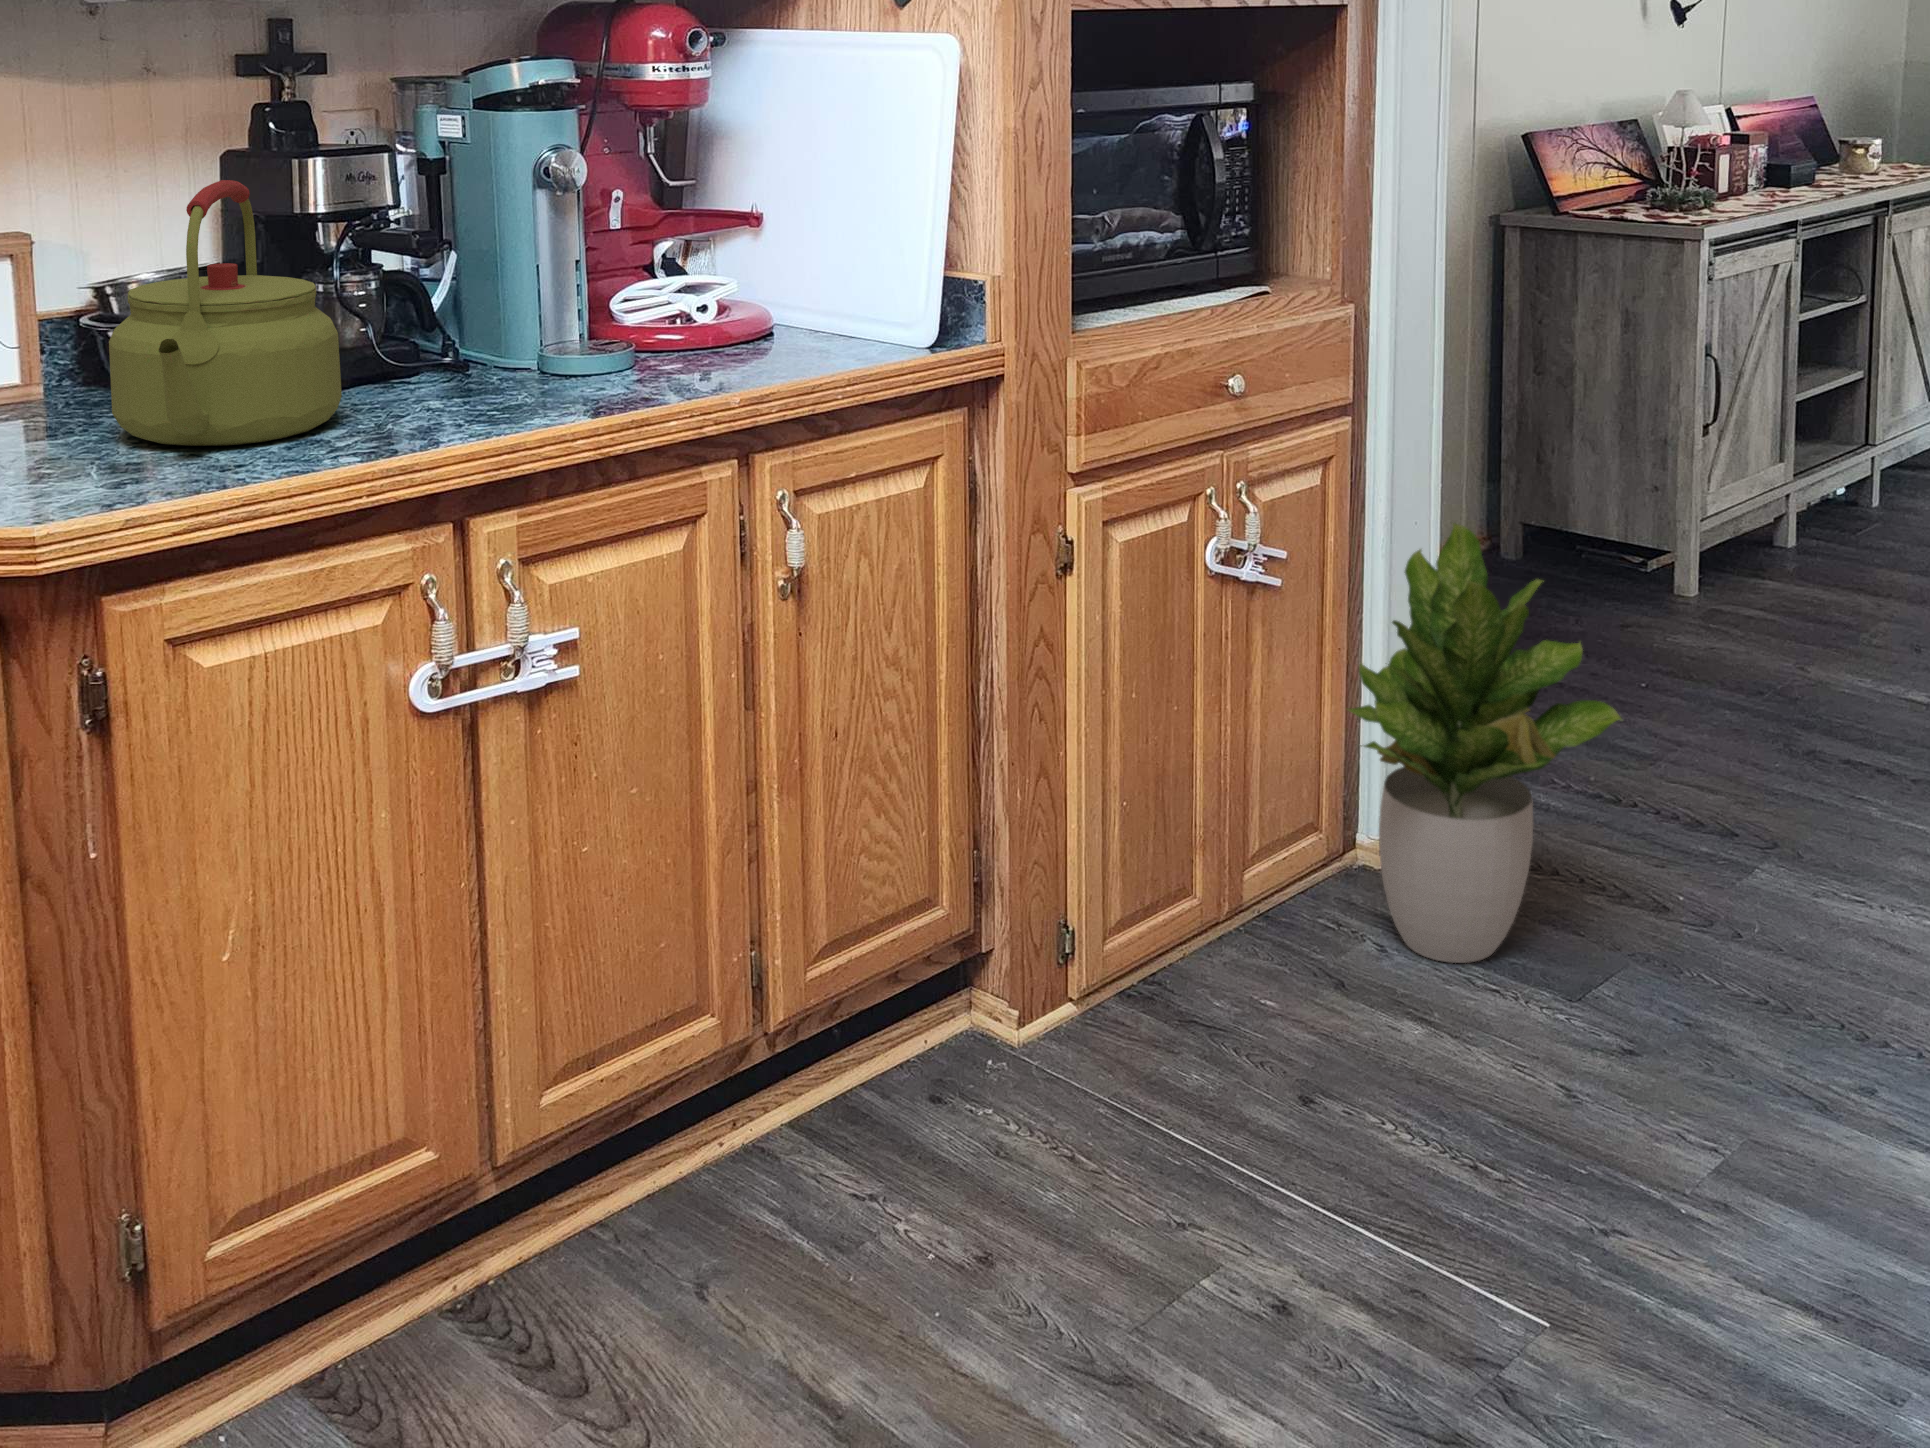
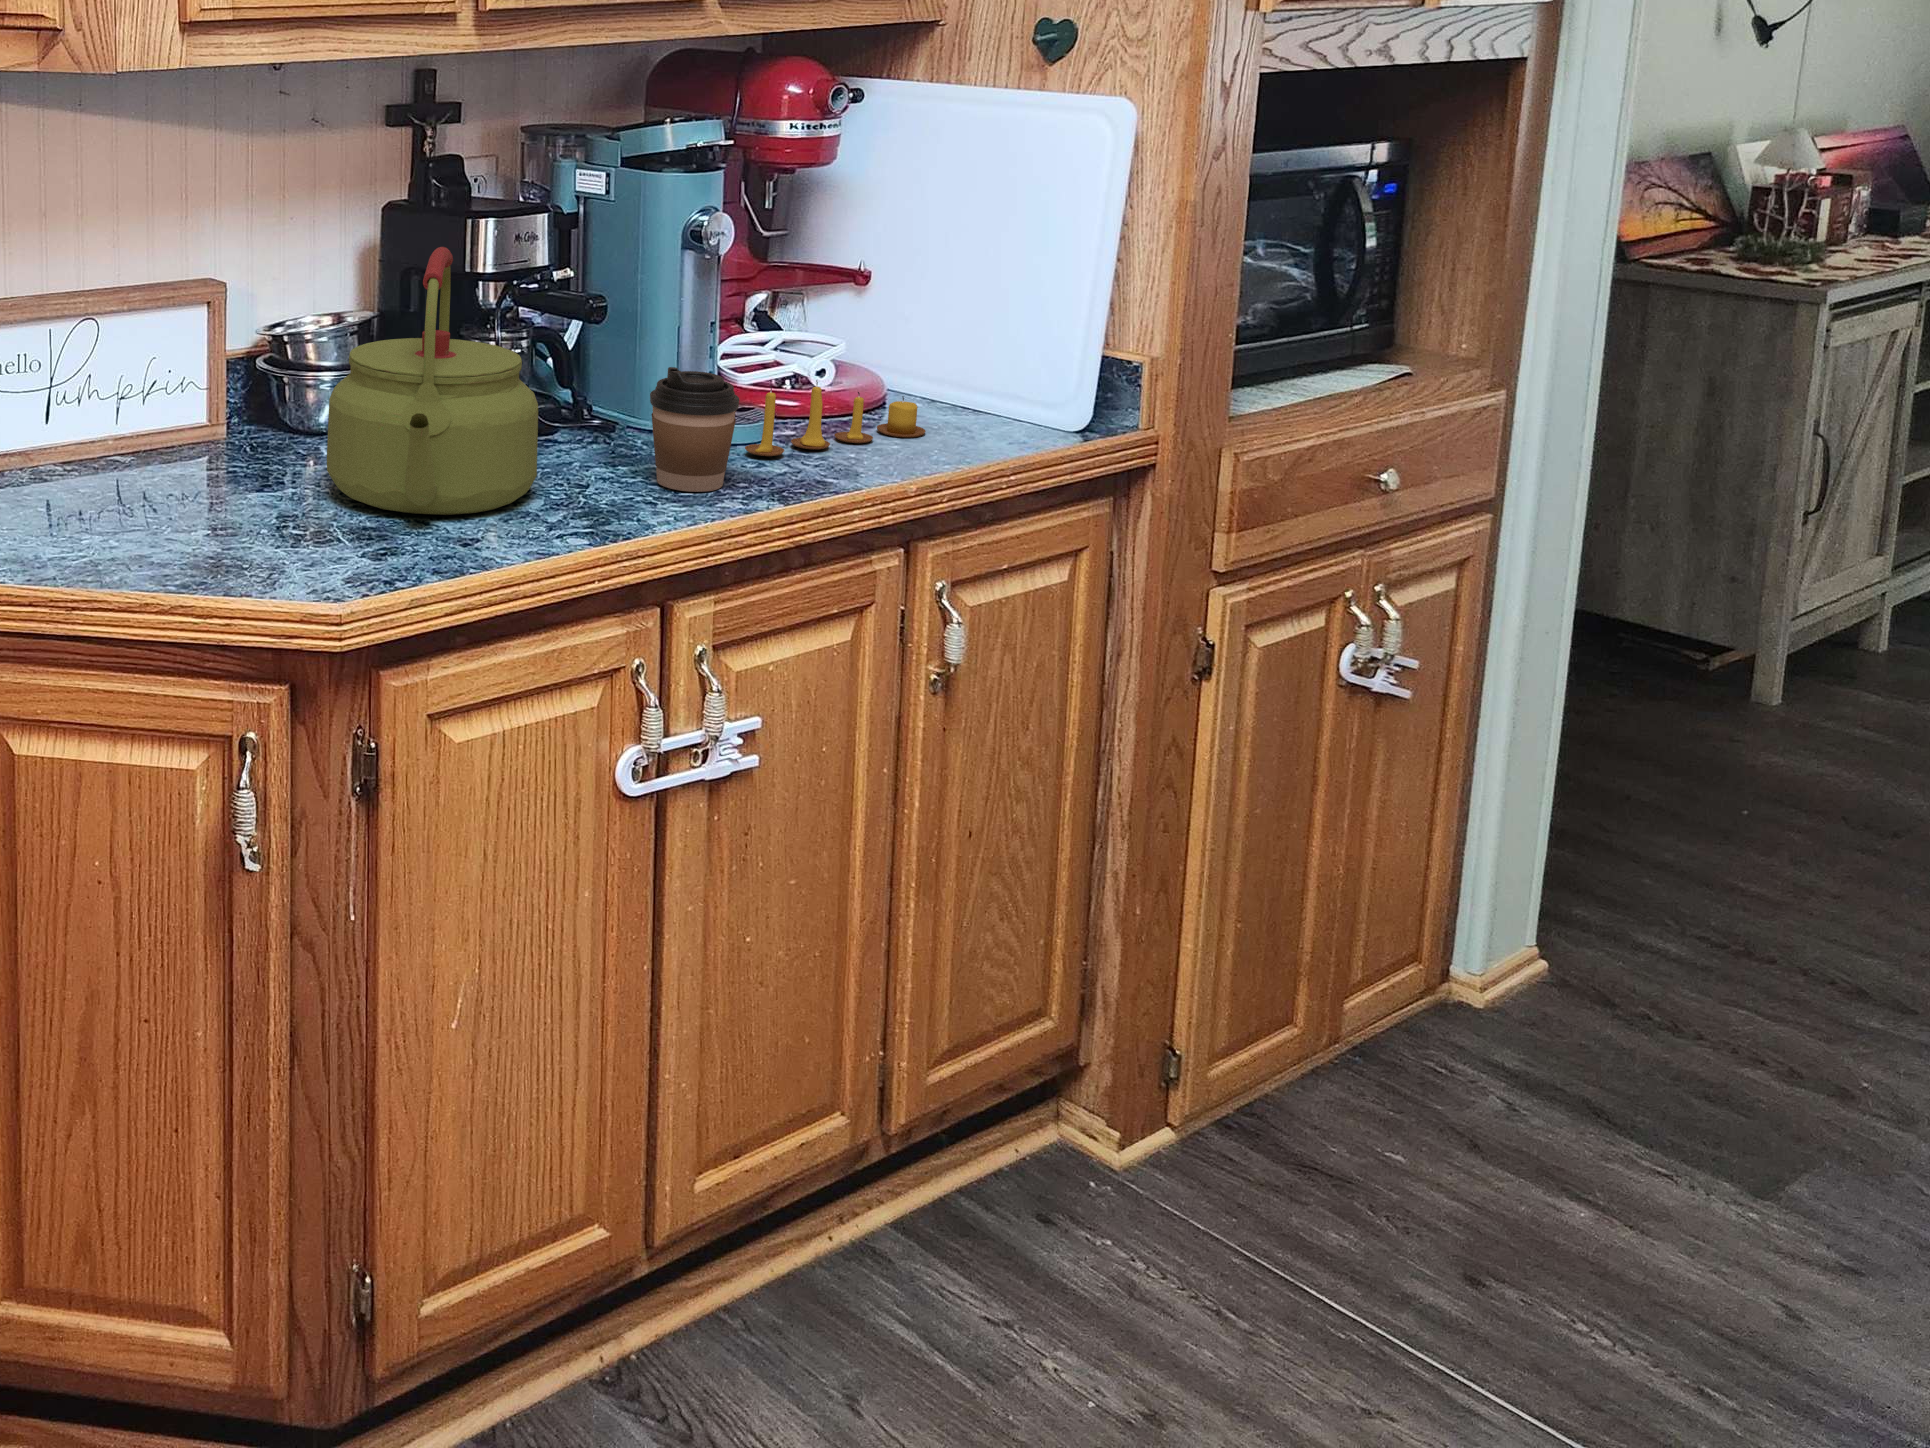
coffee cup: none [460,293,550,413] -> present [650,367,739,492]
candle: none [585,307,779,381] -> present [745,380,926,456]
potted plant: present [1349,523,1622,963] -> none [1483,640,1830,1130]

